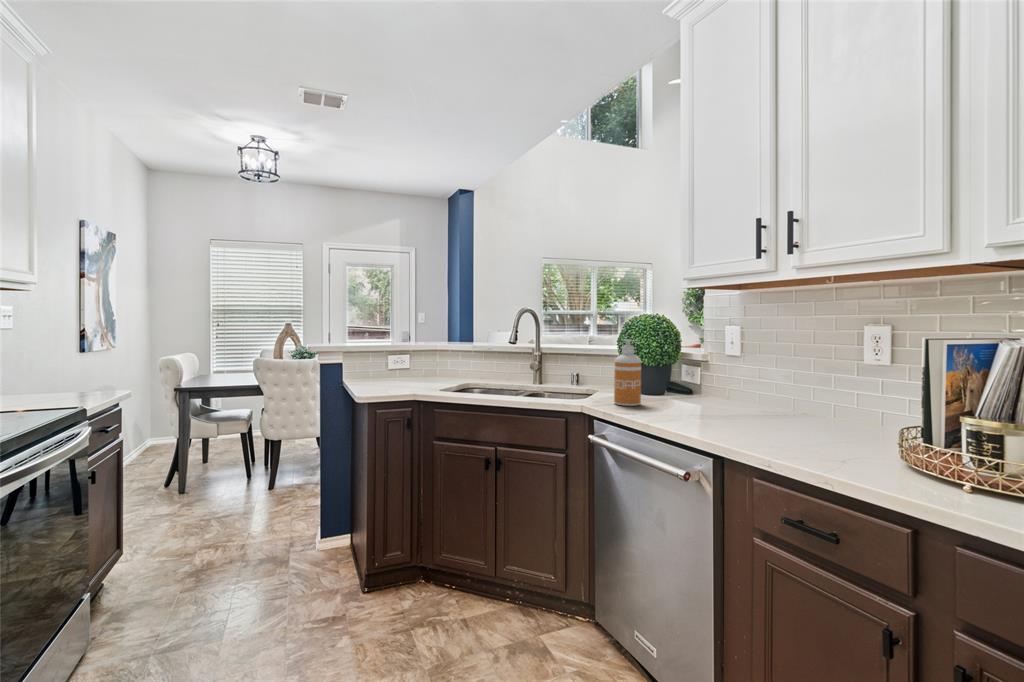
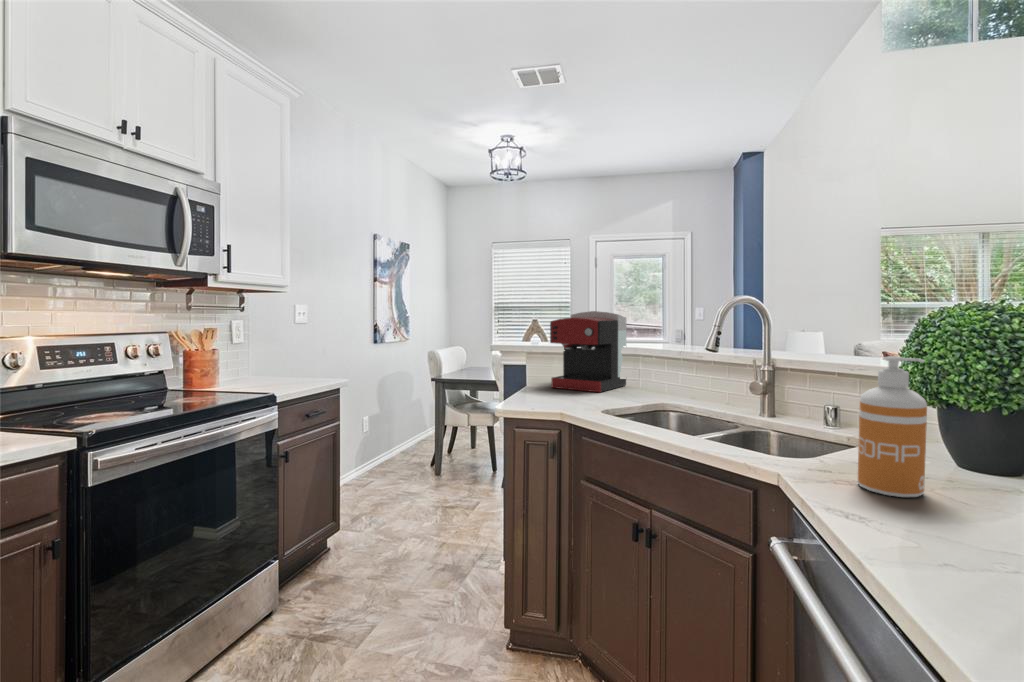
coffee maker: none [369,316,425,381] -> present [550,311,627,392]

